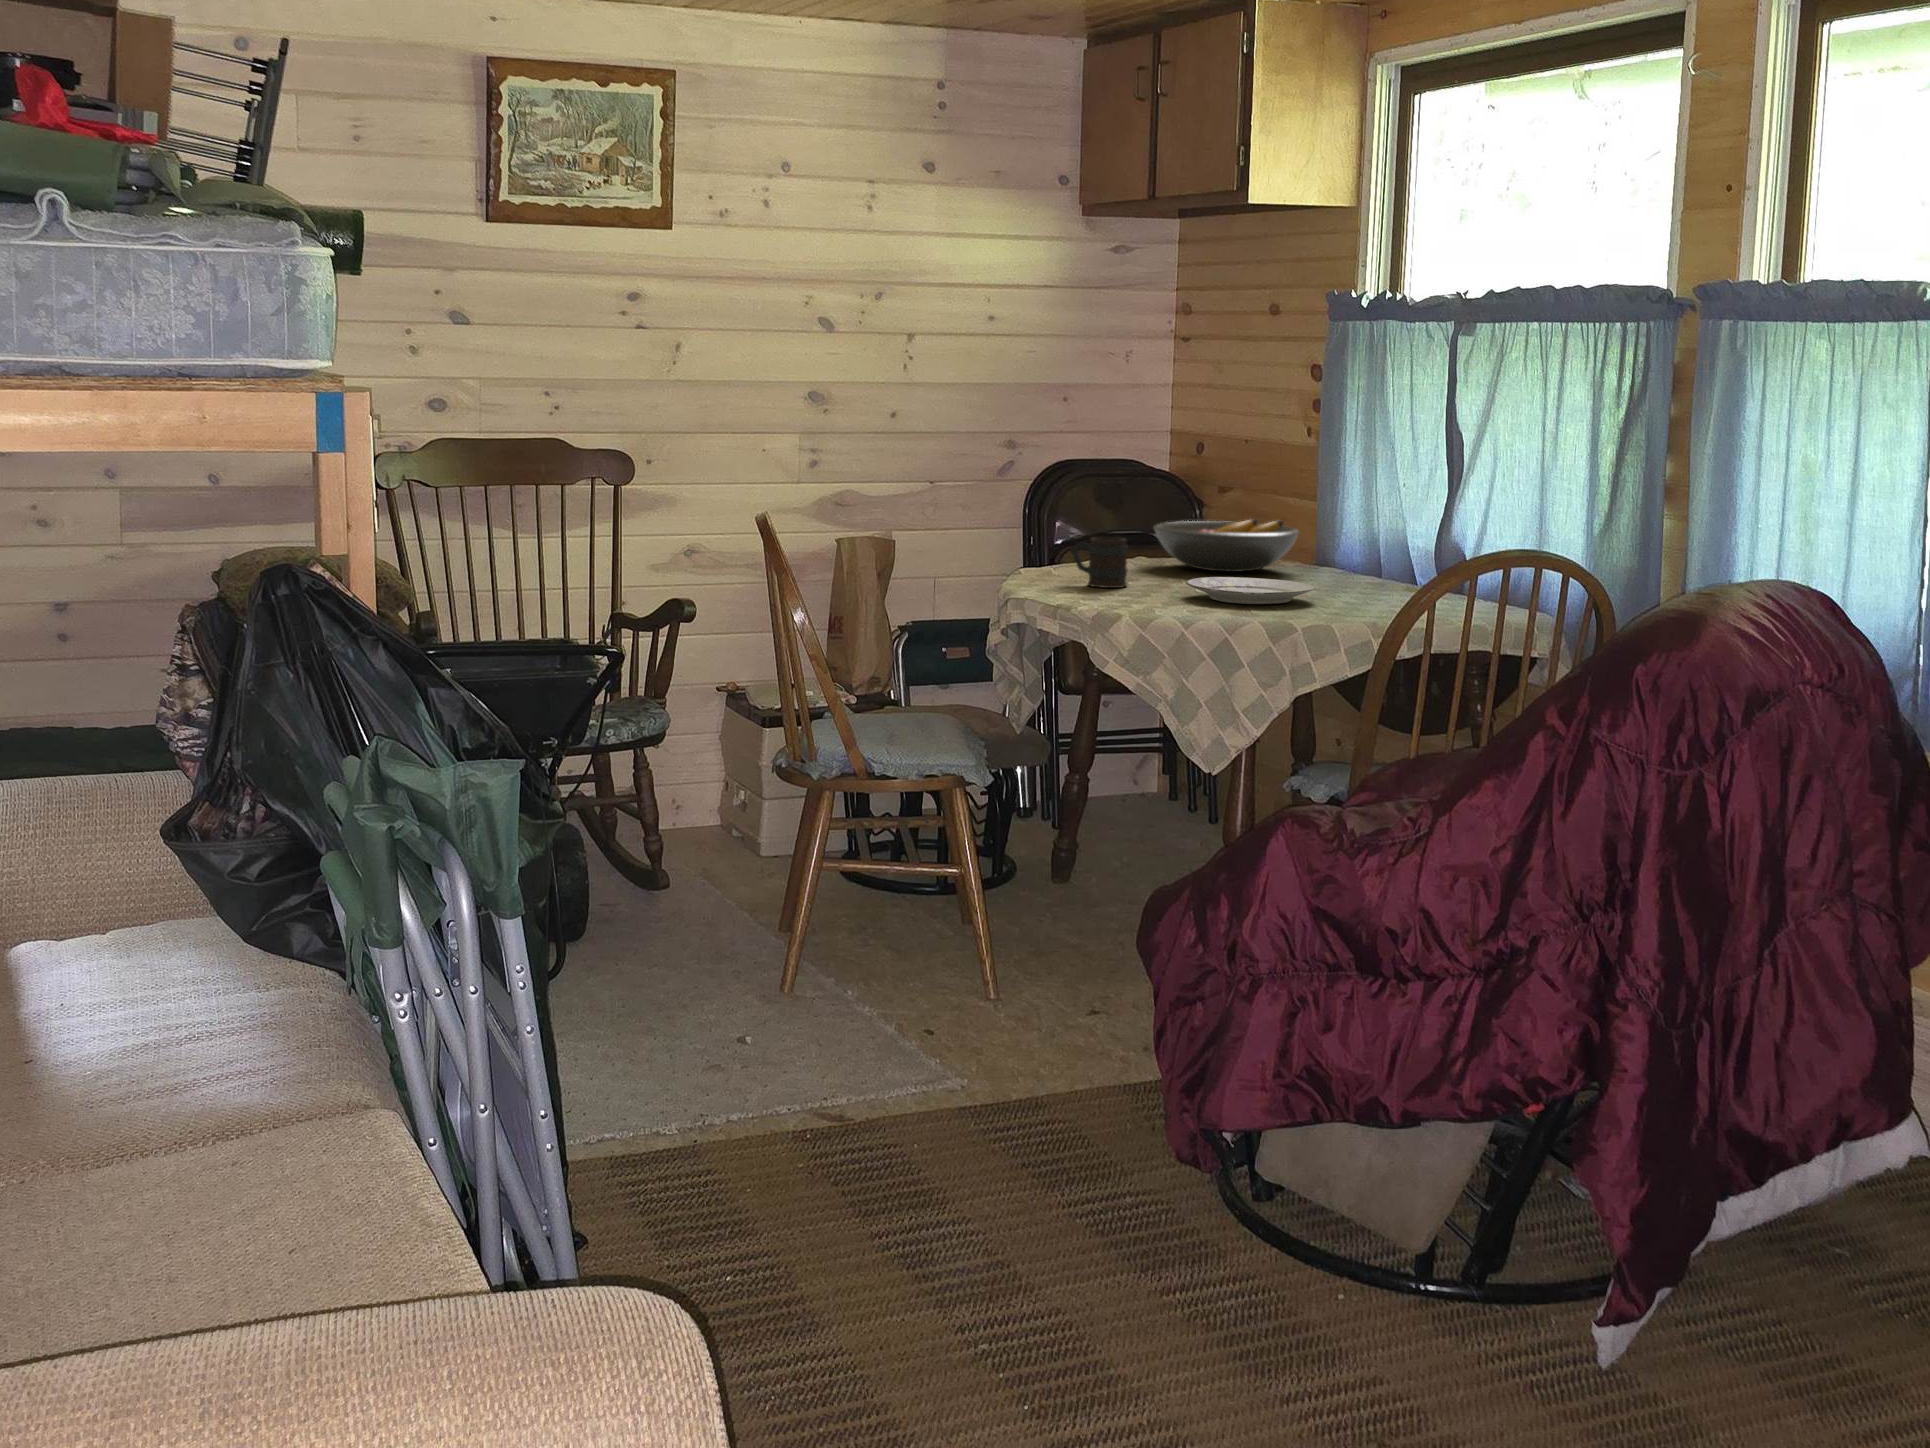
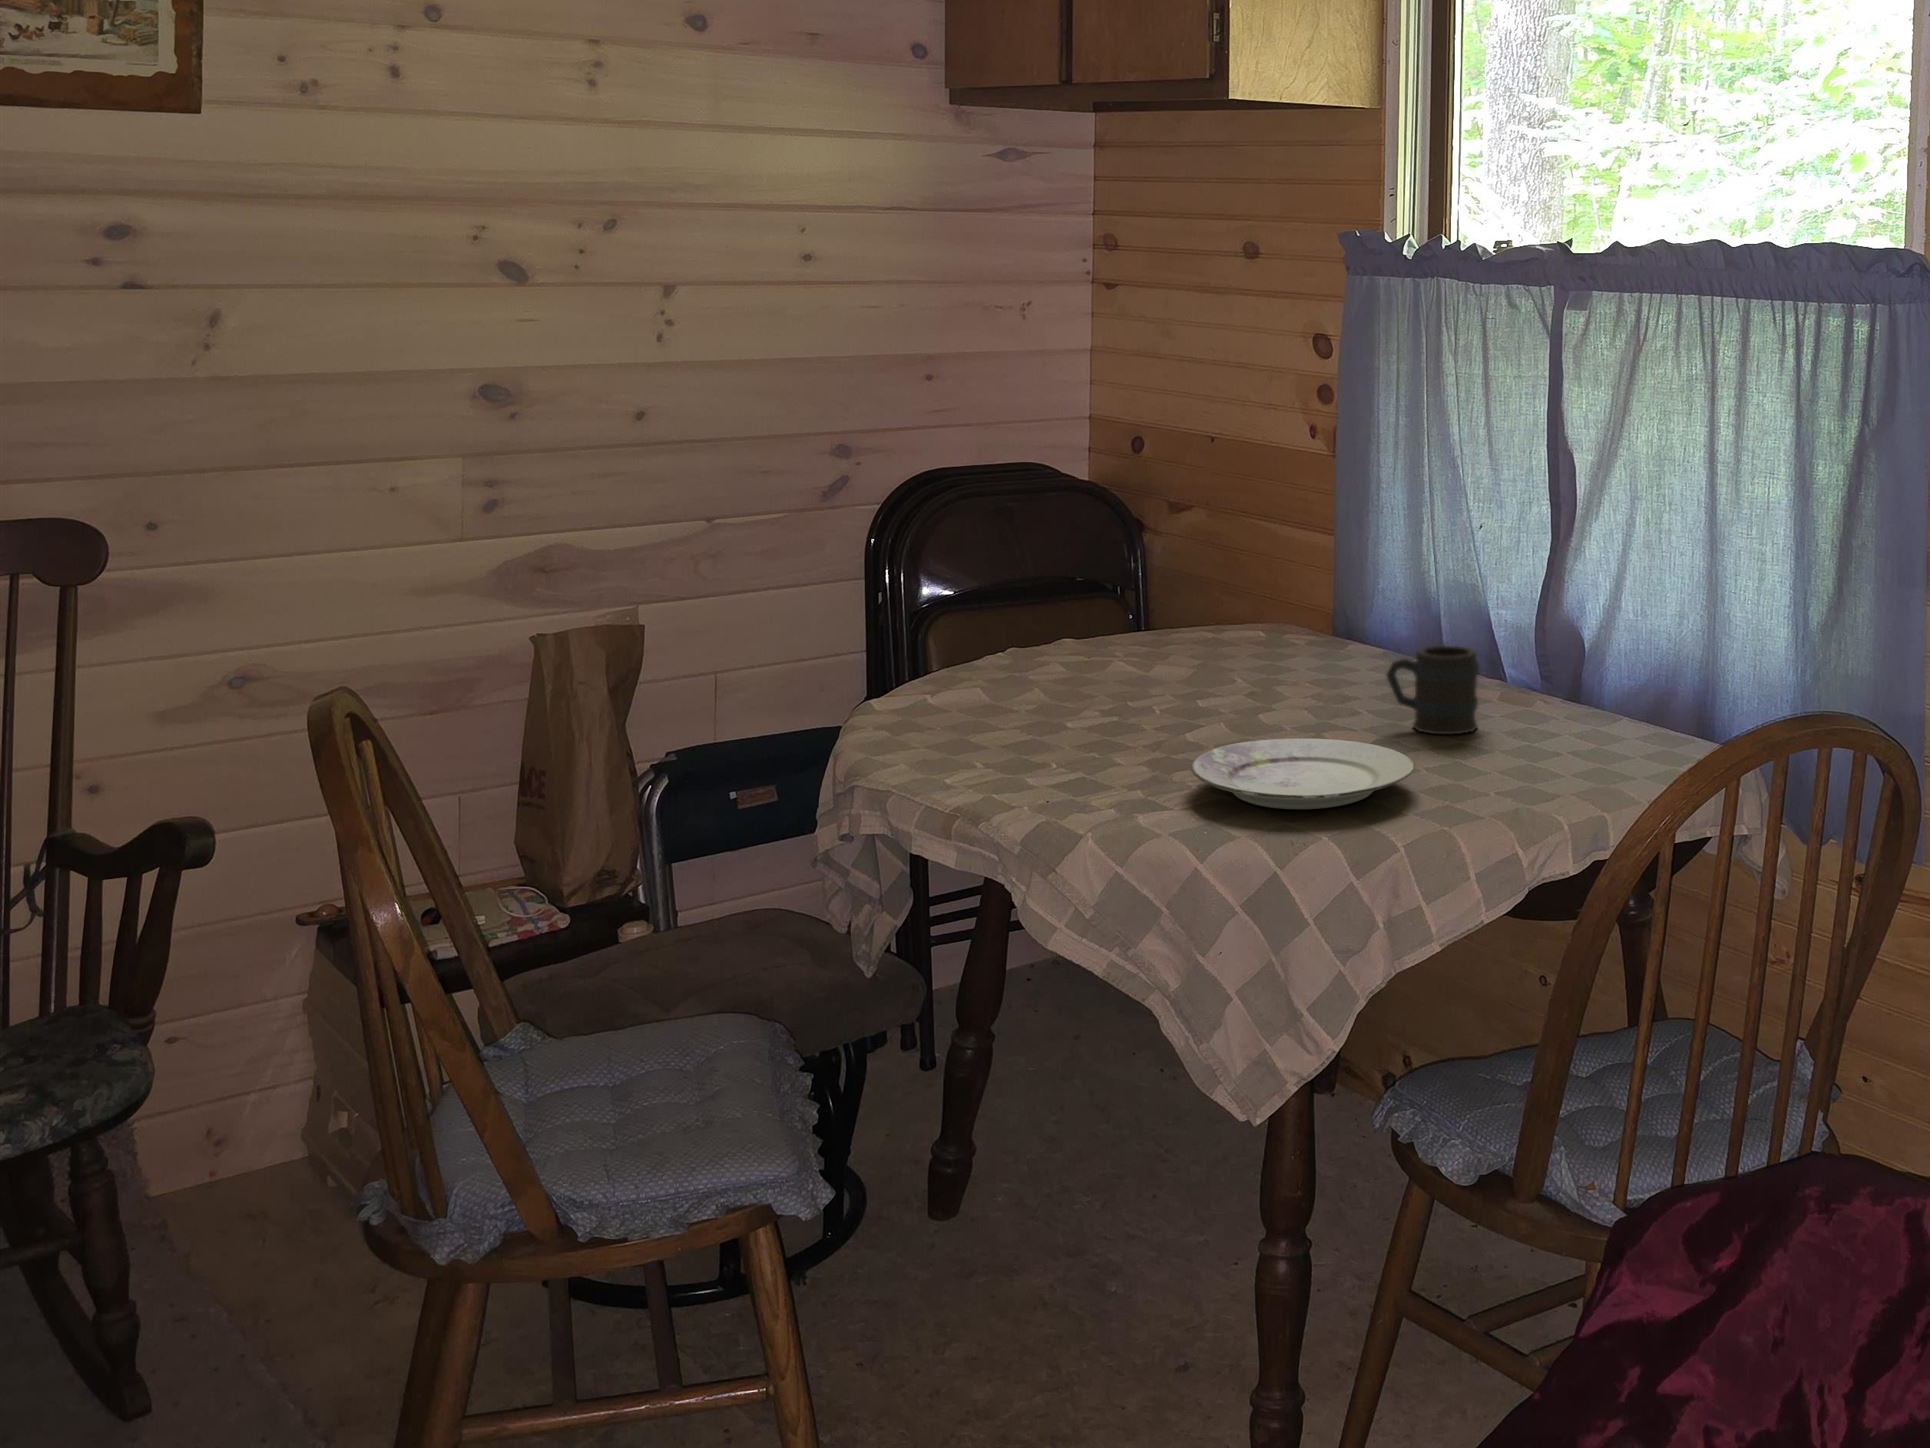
fruit bowl: present [1154,519,1300,572] -> none [1100,600,1339,696]
mug: present [1072,537,1129,588] -> present [1386,646,1479,734]

